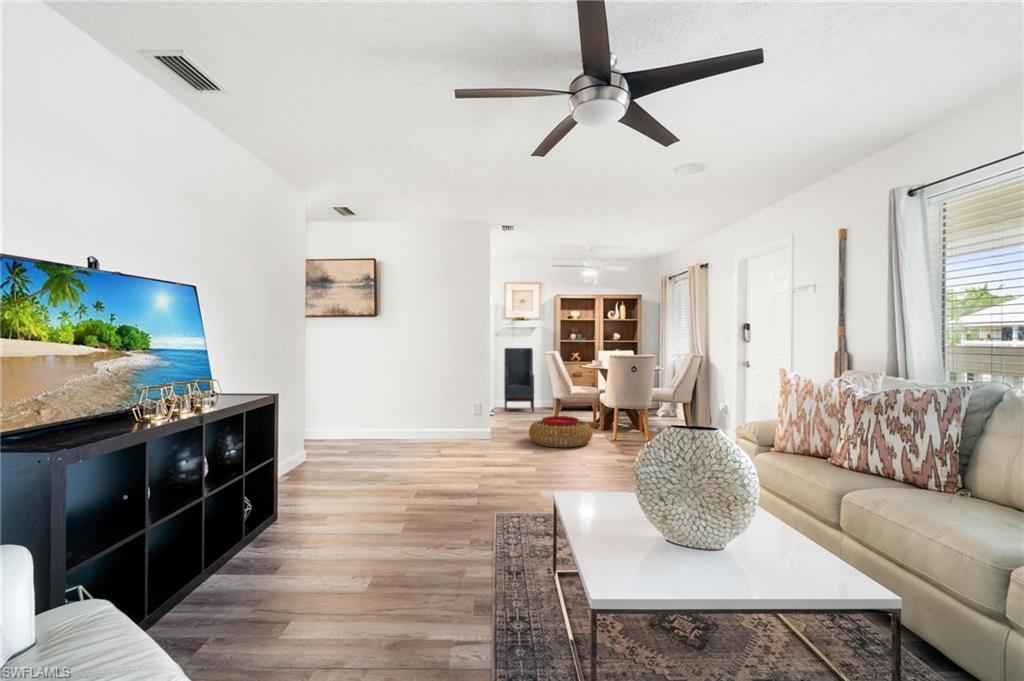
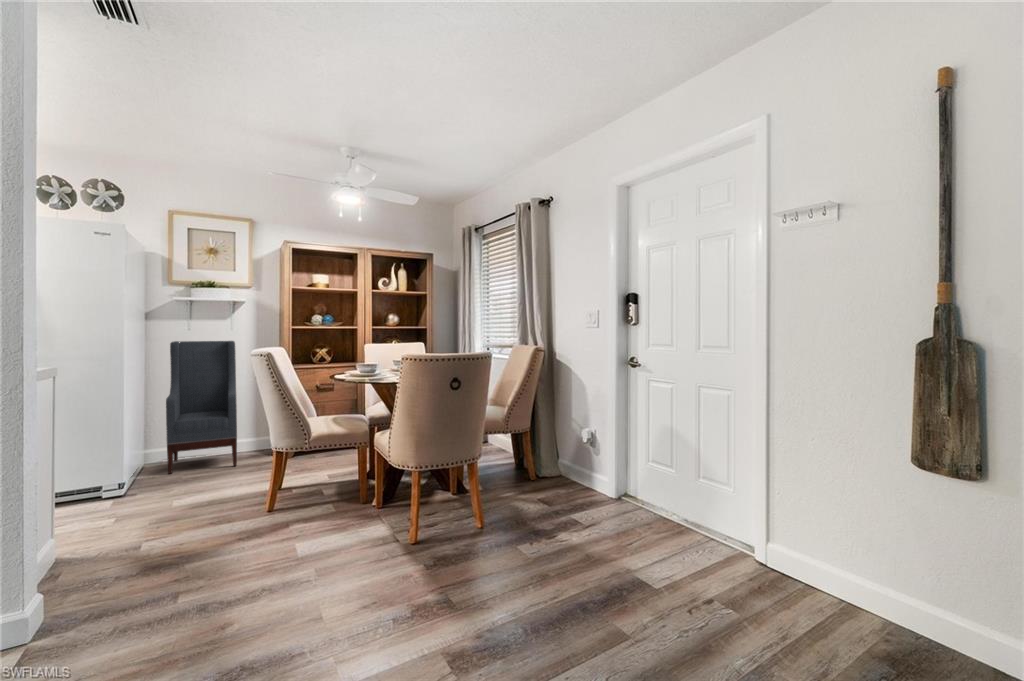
pouf: present [529,416,593,447] -> none [186,510,367,625]

